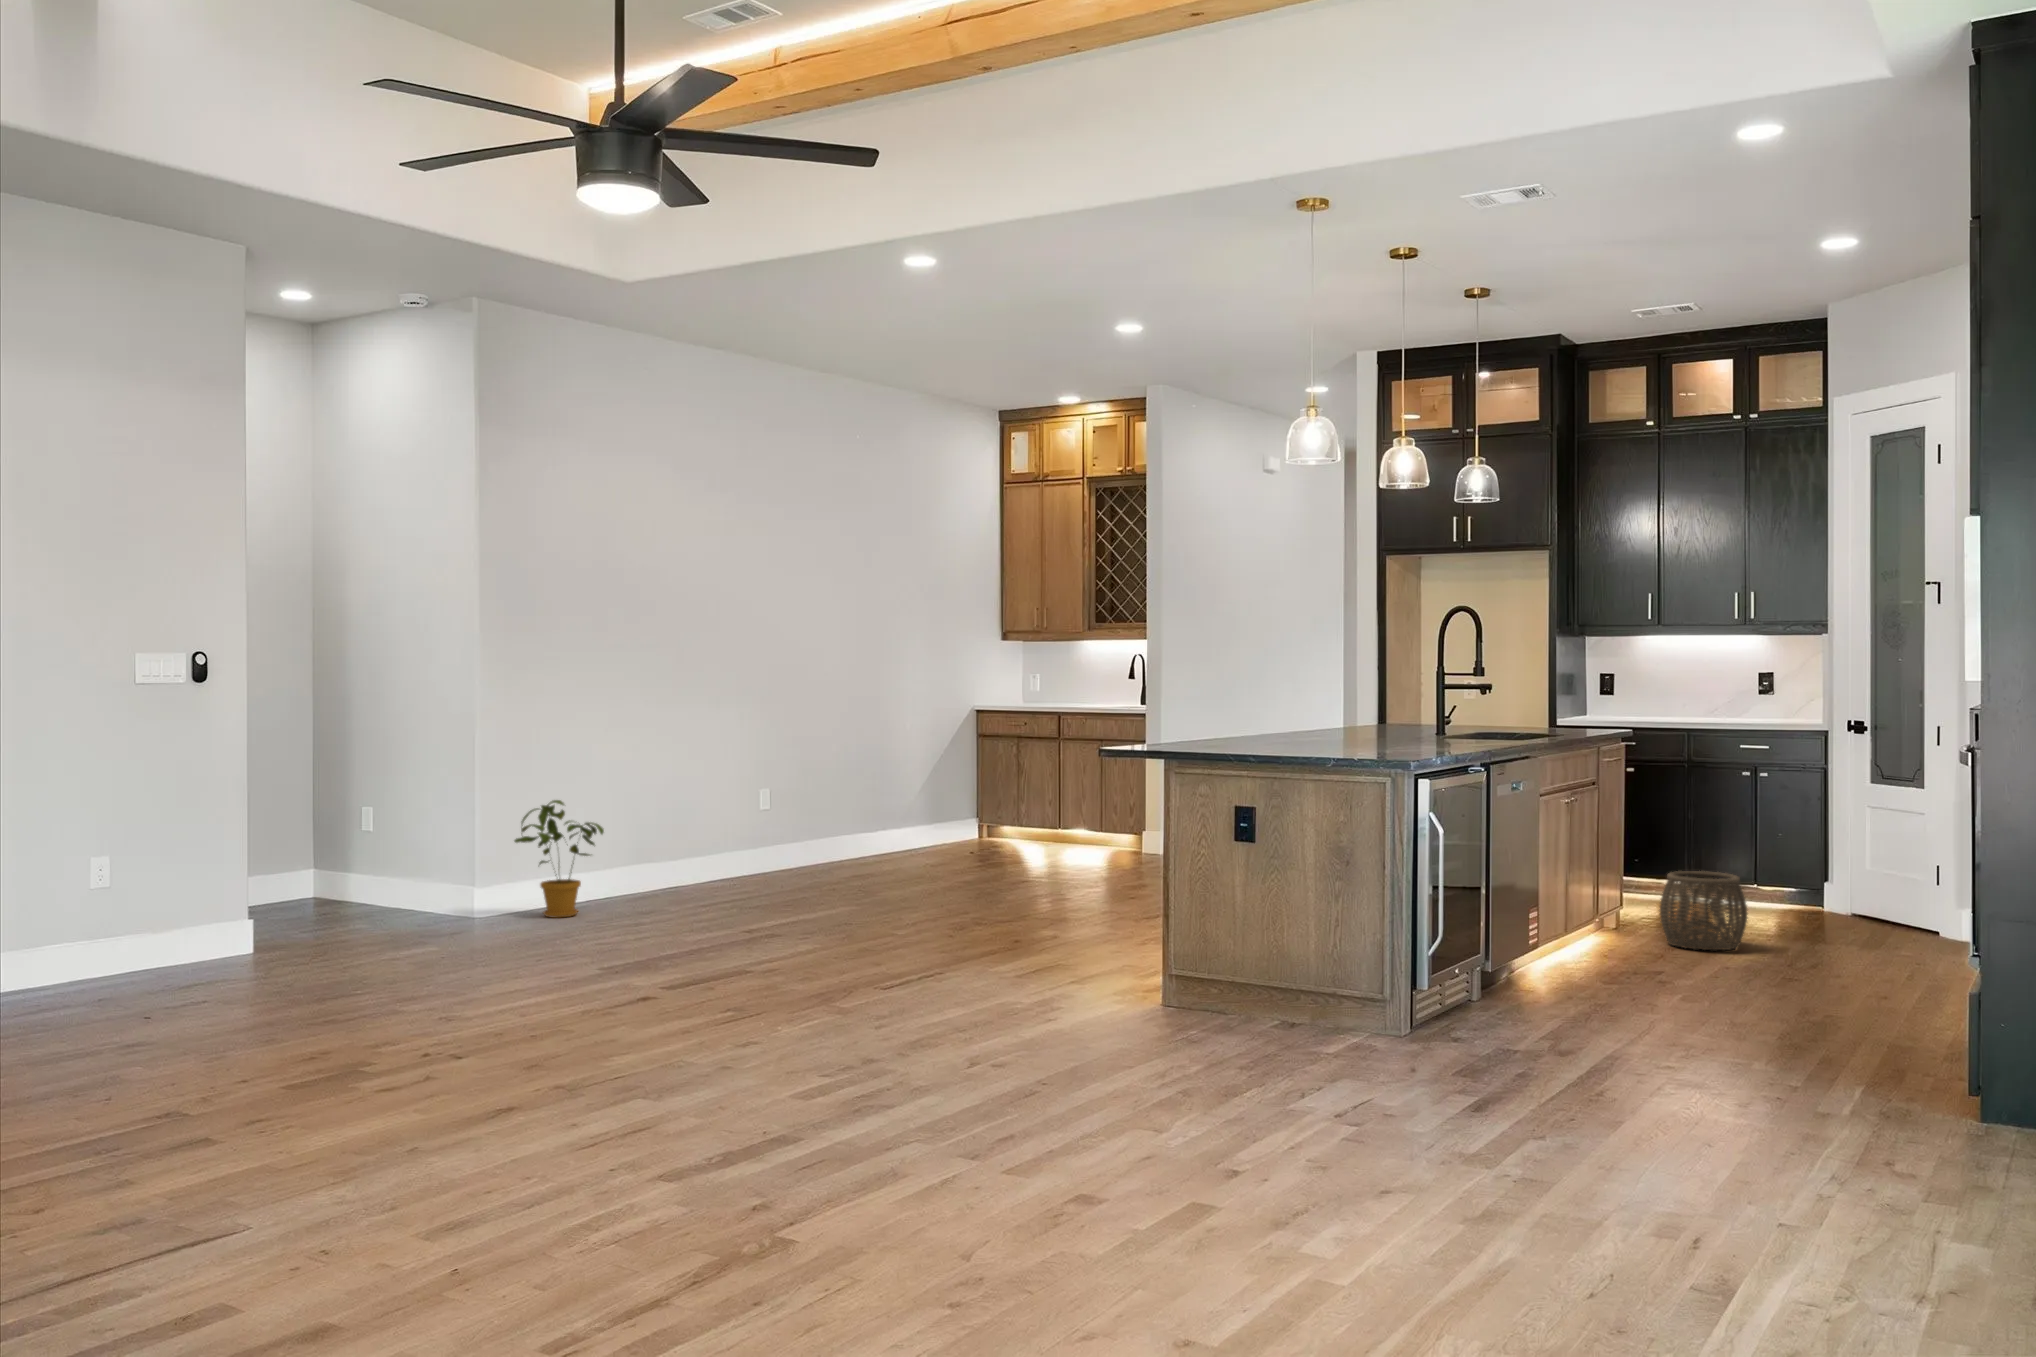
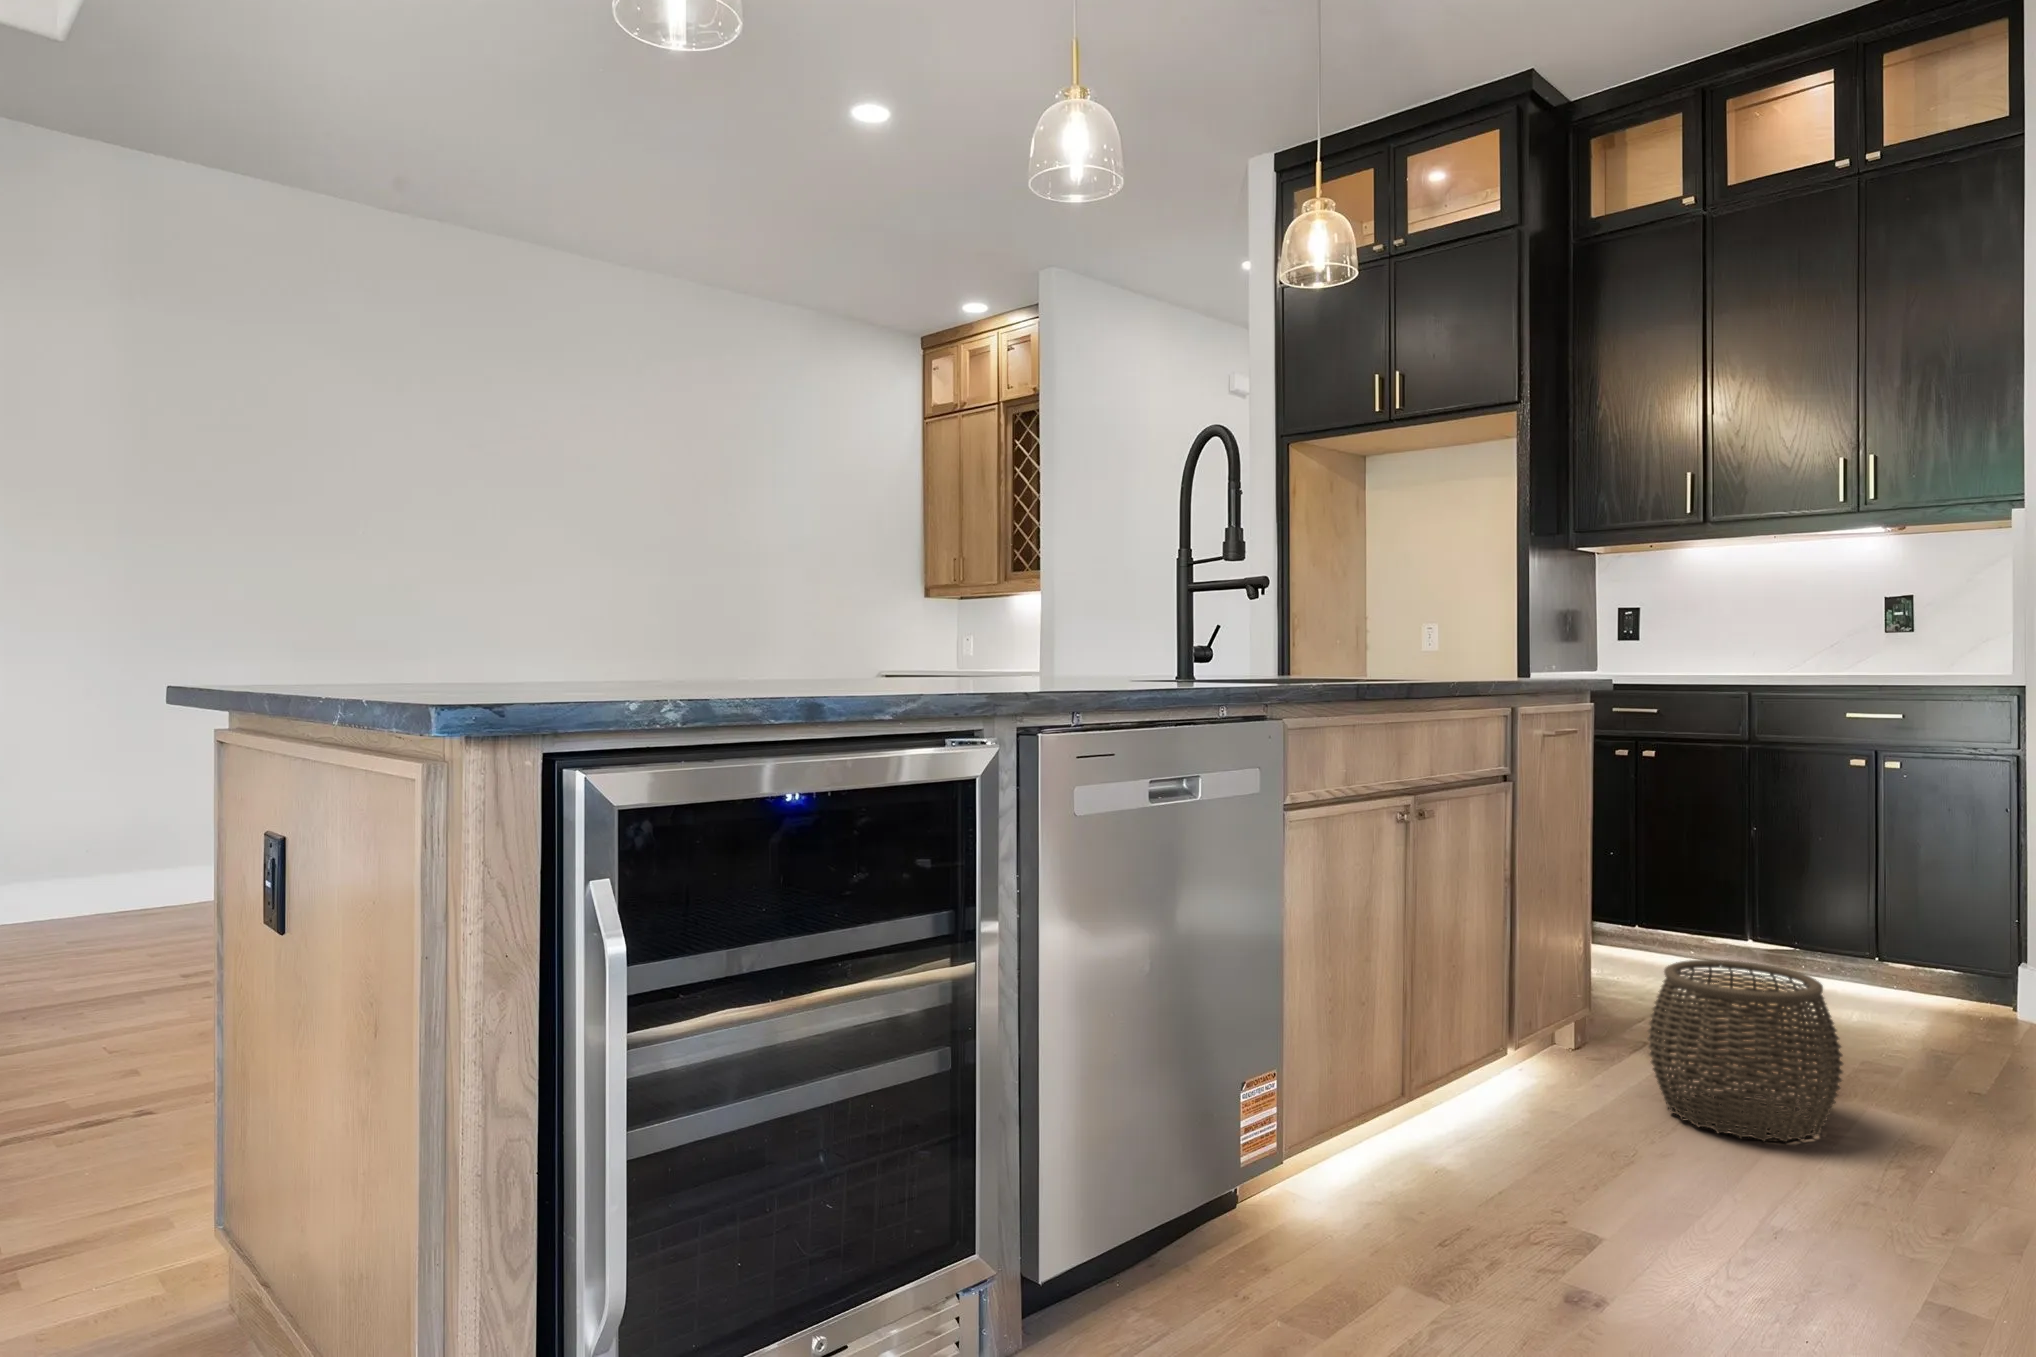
house plant: present [515,800,604,918] -> none [57,786,180,940]

